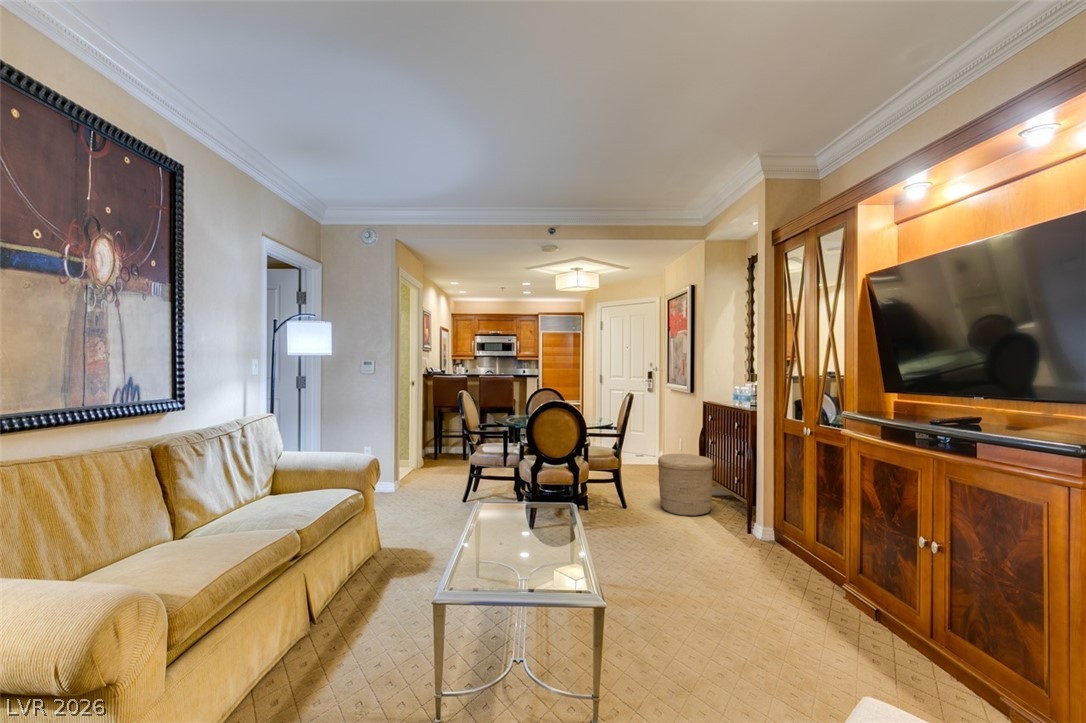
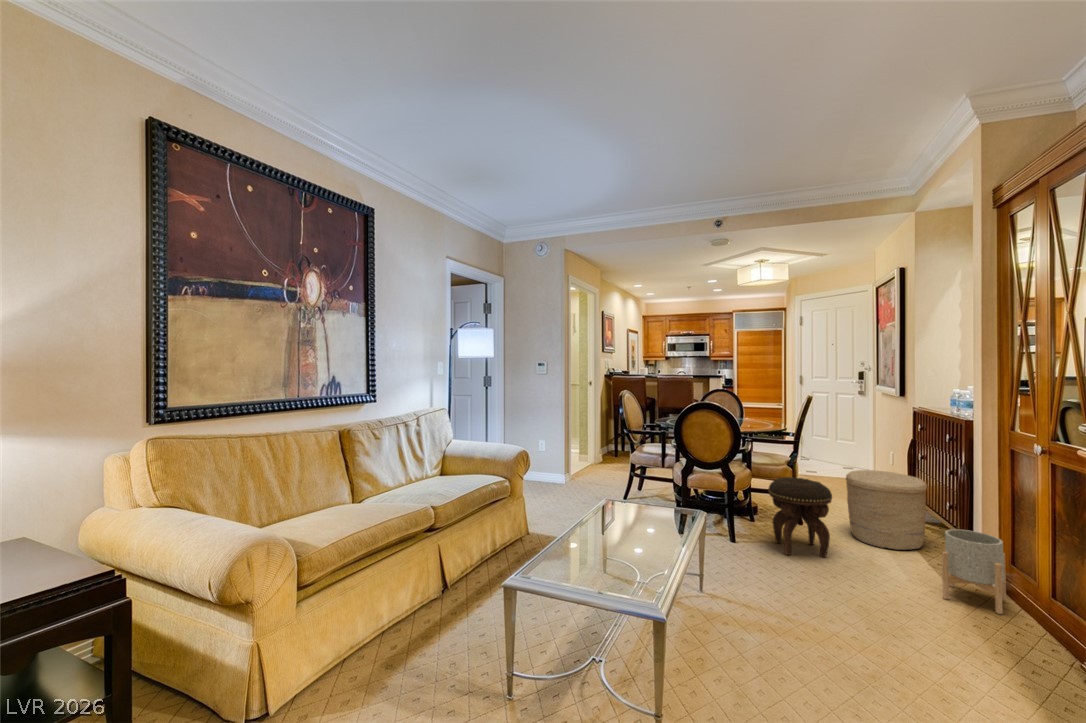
footstool: none [606,464,655,532] -> present [769,477,832,557]
planter: none [734,493,770,551] -> present [942,529,1006,614]

